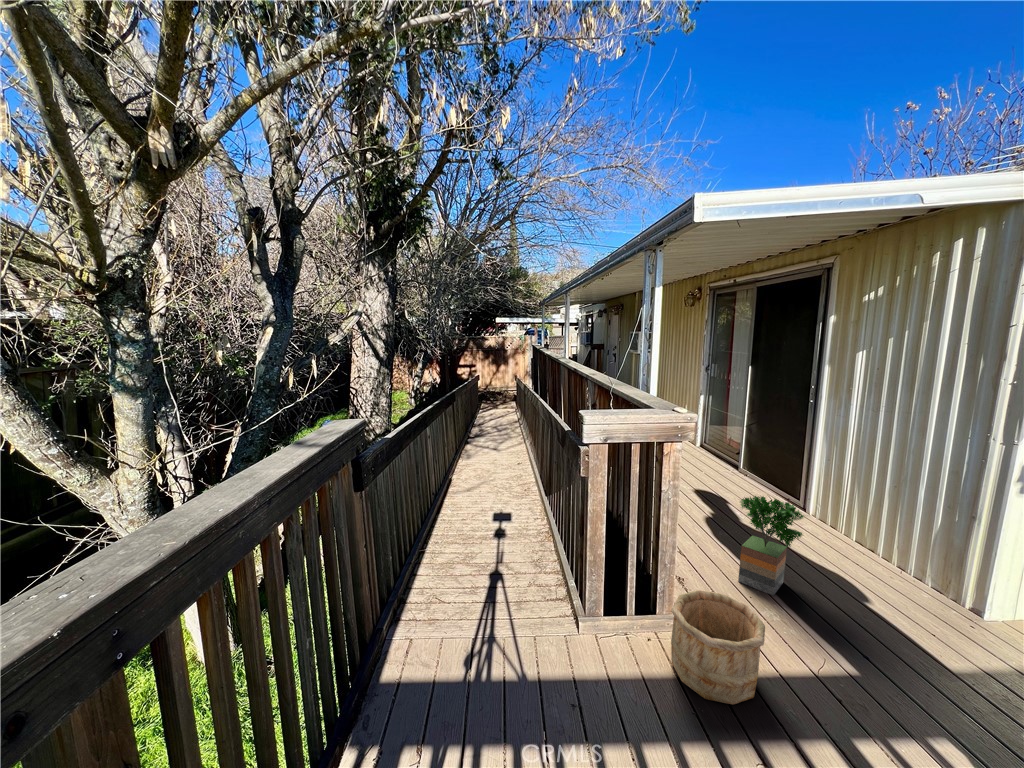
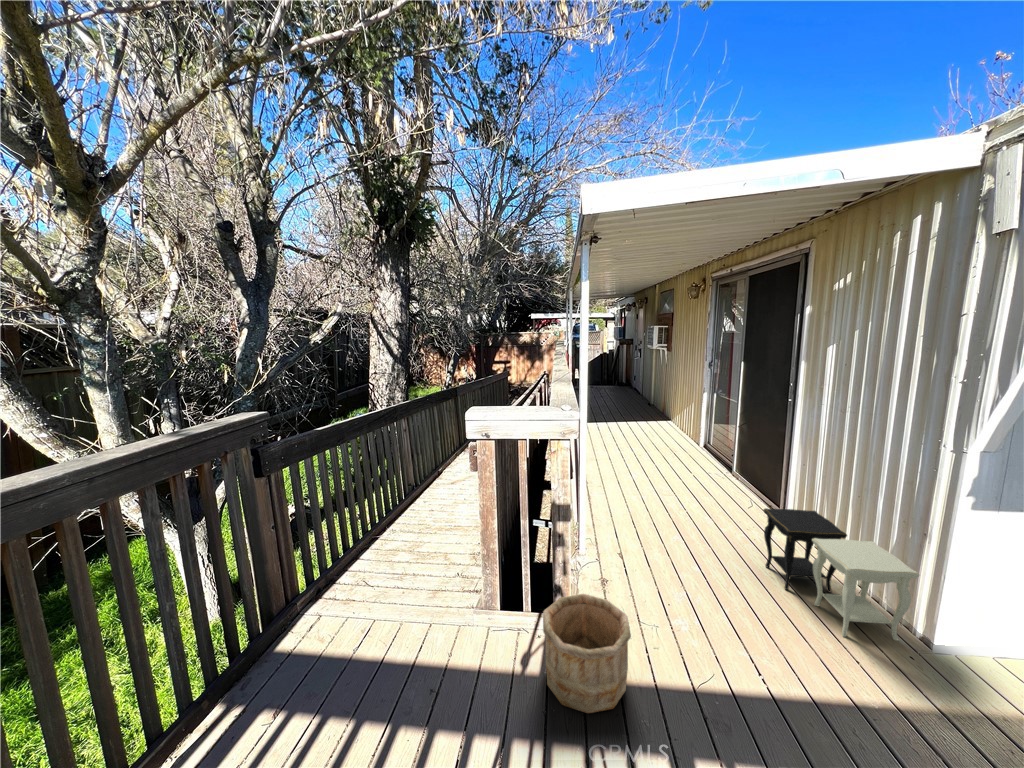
potted tree: present [738,496,804,596] -> none [667,498,736,606]
side table: none [810,502,972,614] -> present [763,508,919,641]

